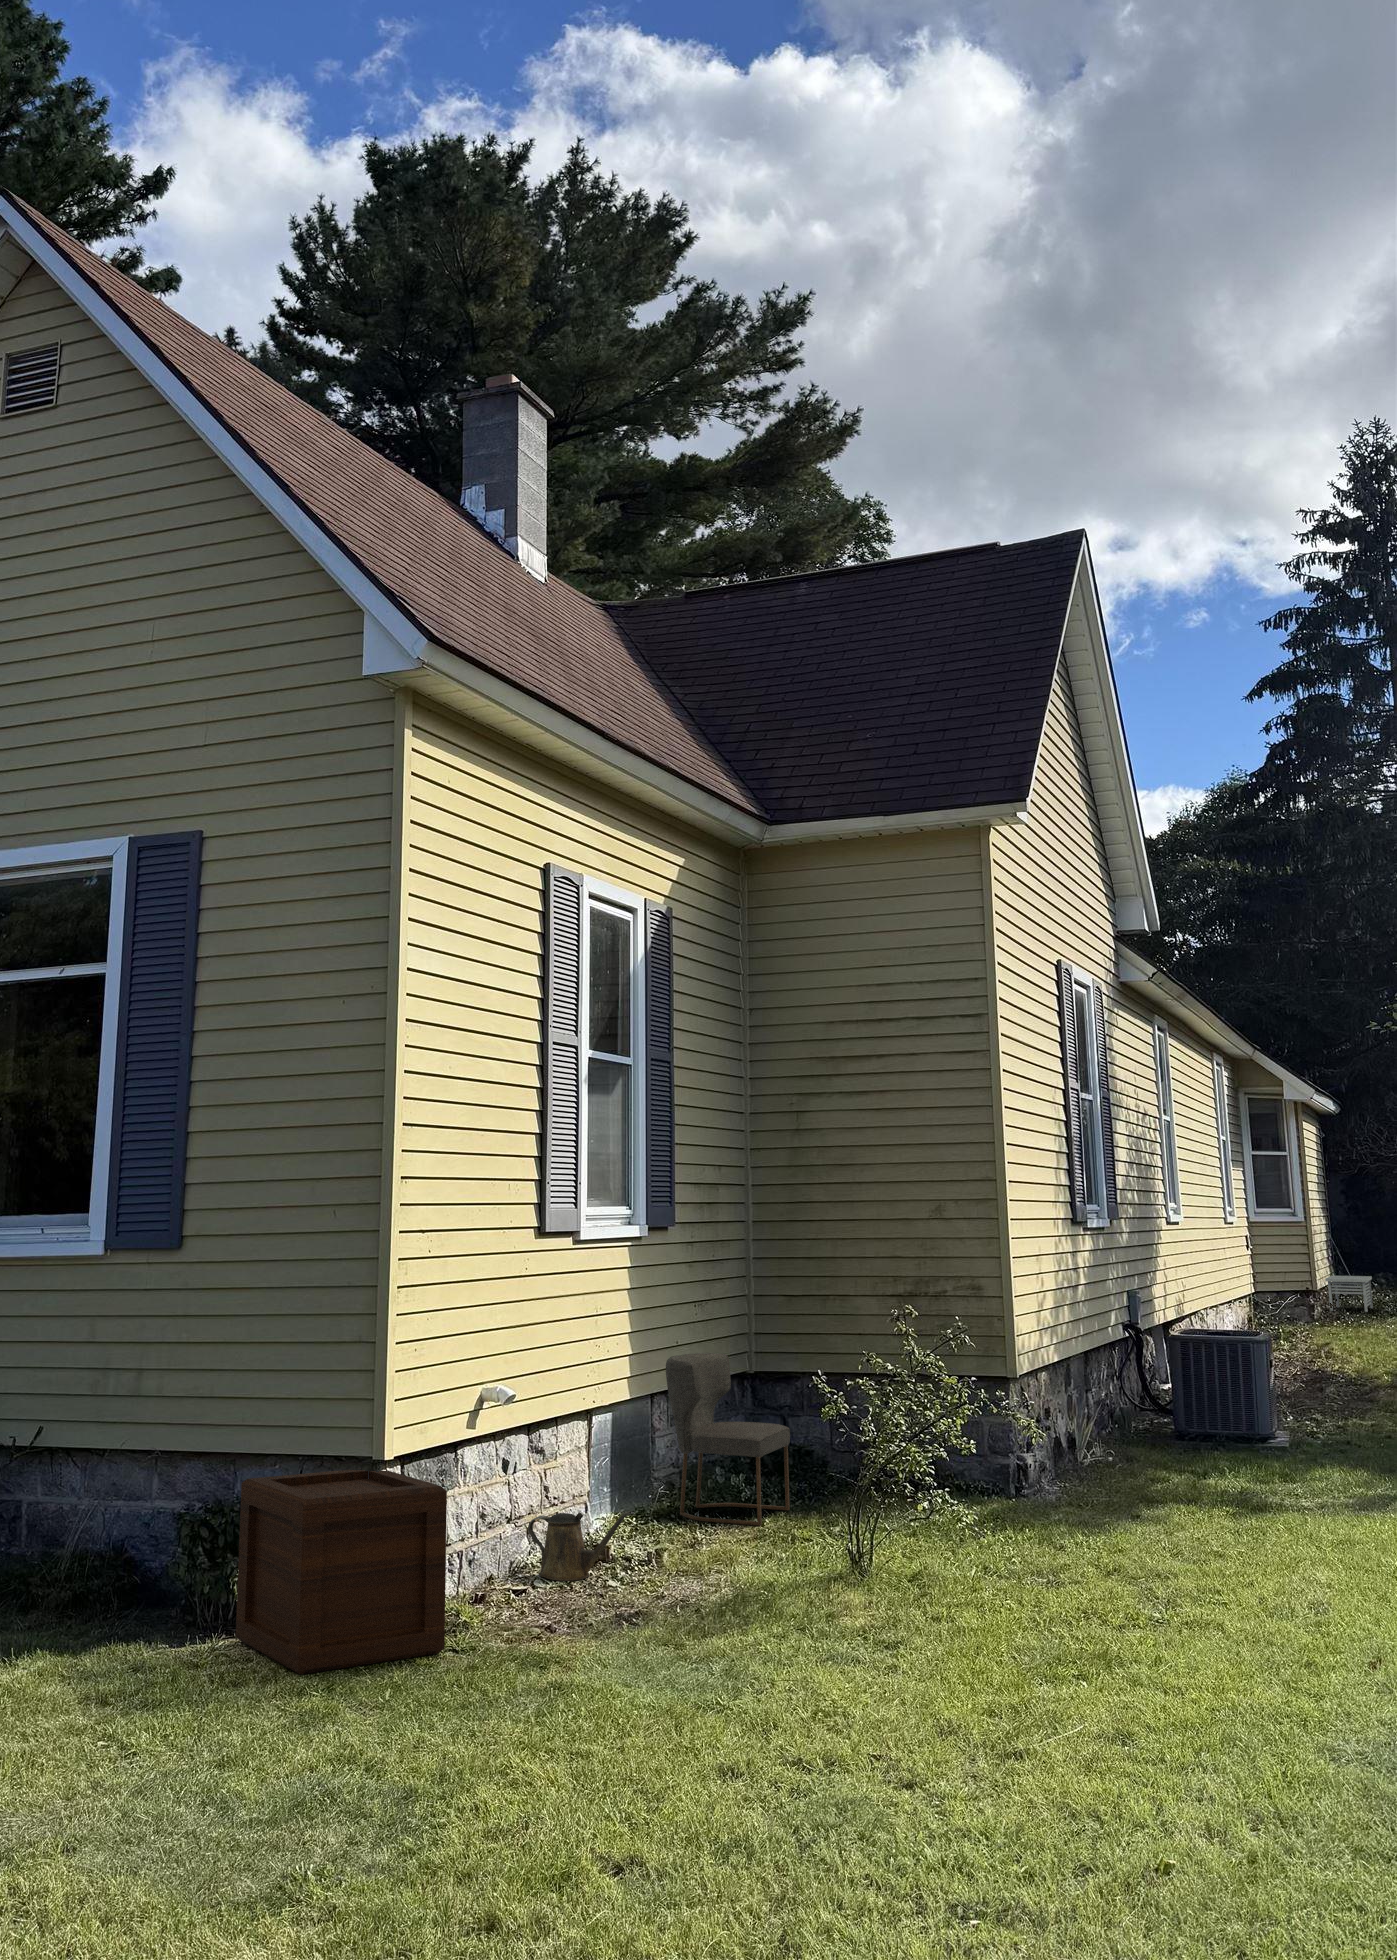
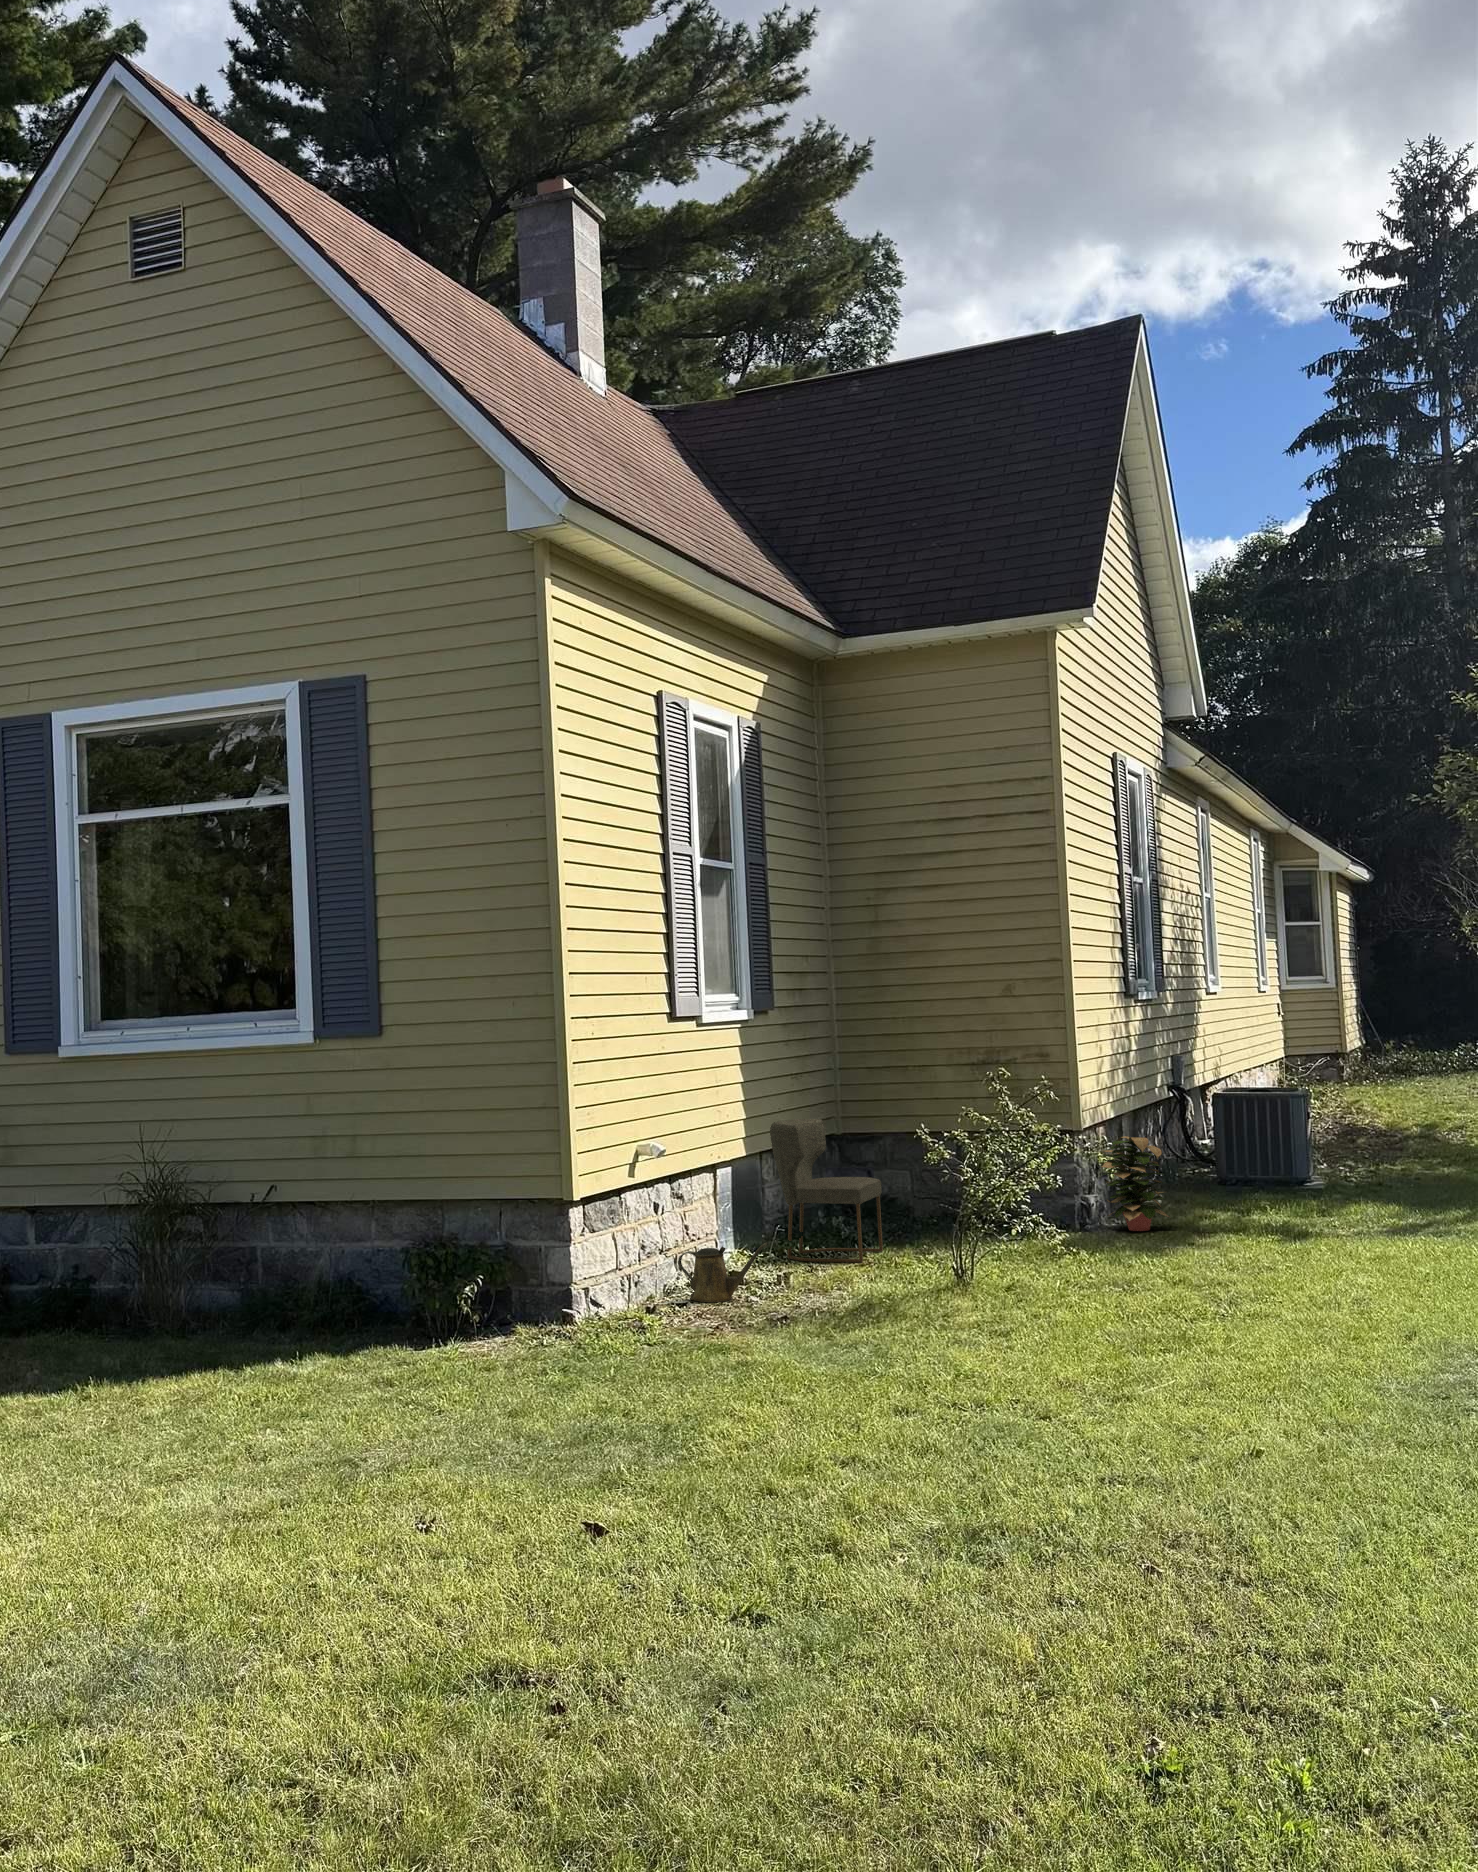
storage bench: present [1325,1276,1373,1312] -> none [1362,1045,1411,1082]
decorative plant: none [1038,1385,1119,1495] -> present [1099,1136,1170,1231]
wooden crate: present [236,1469,447,1675] -> none [466,1208,645,1361]

